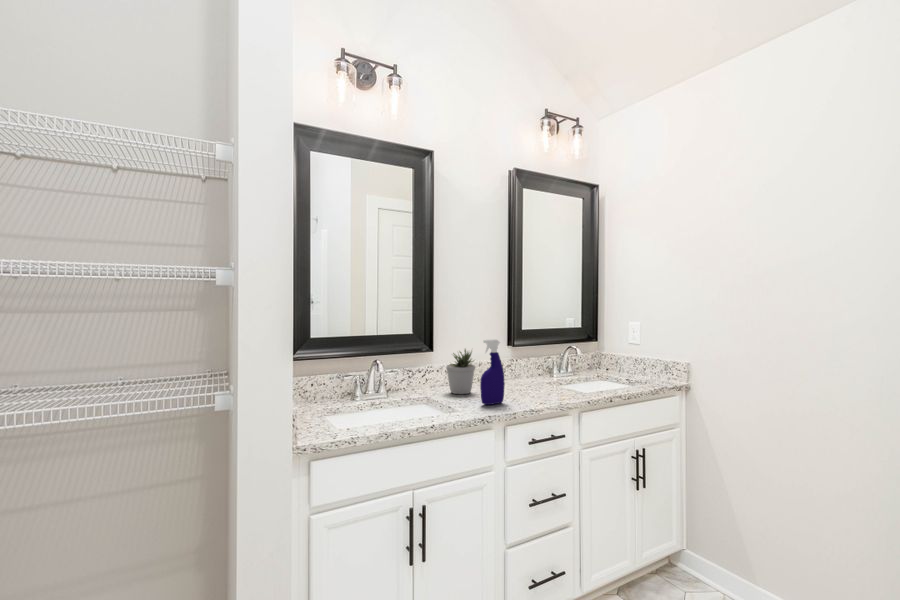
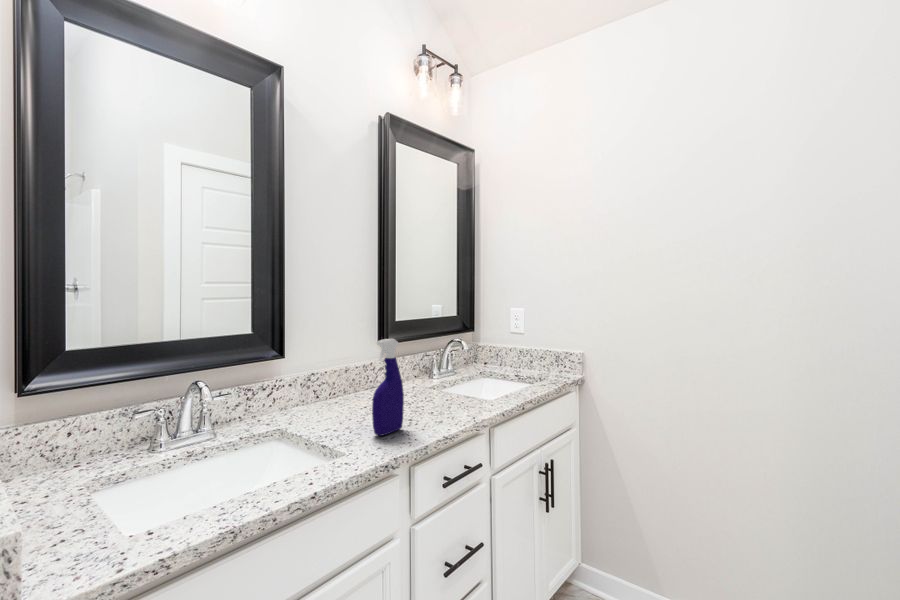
potted plant: present [446,349,475,394] -> none [304,349,349,419]

